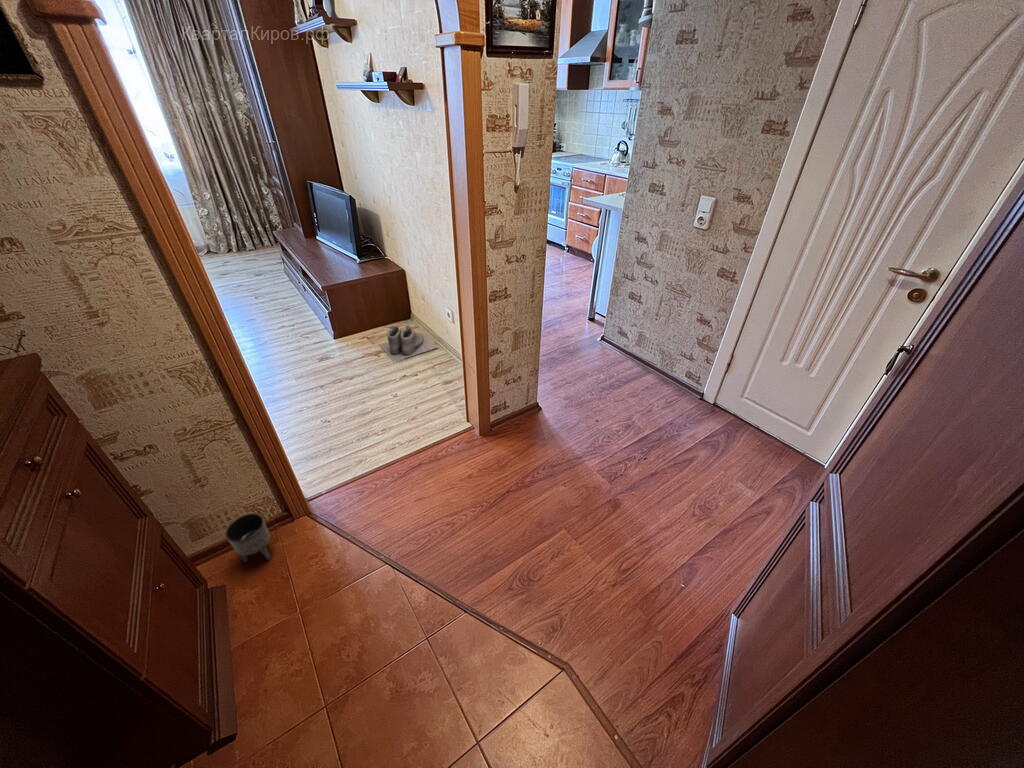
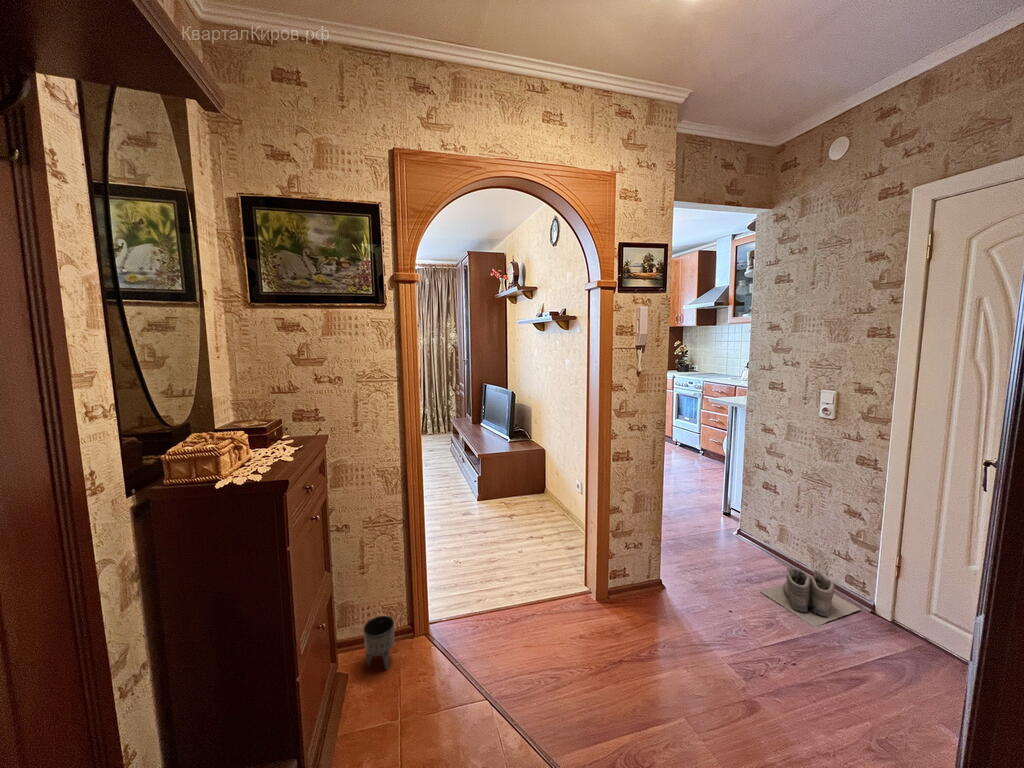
boots: present [380,325,437,362] -> present [760,567,860,627]

